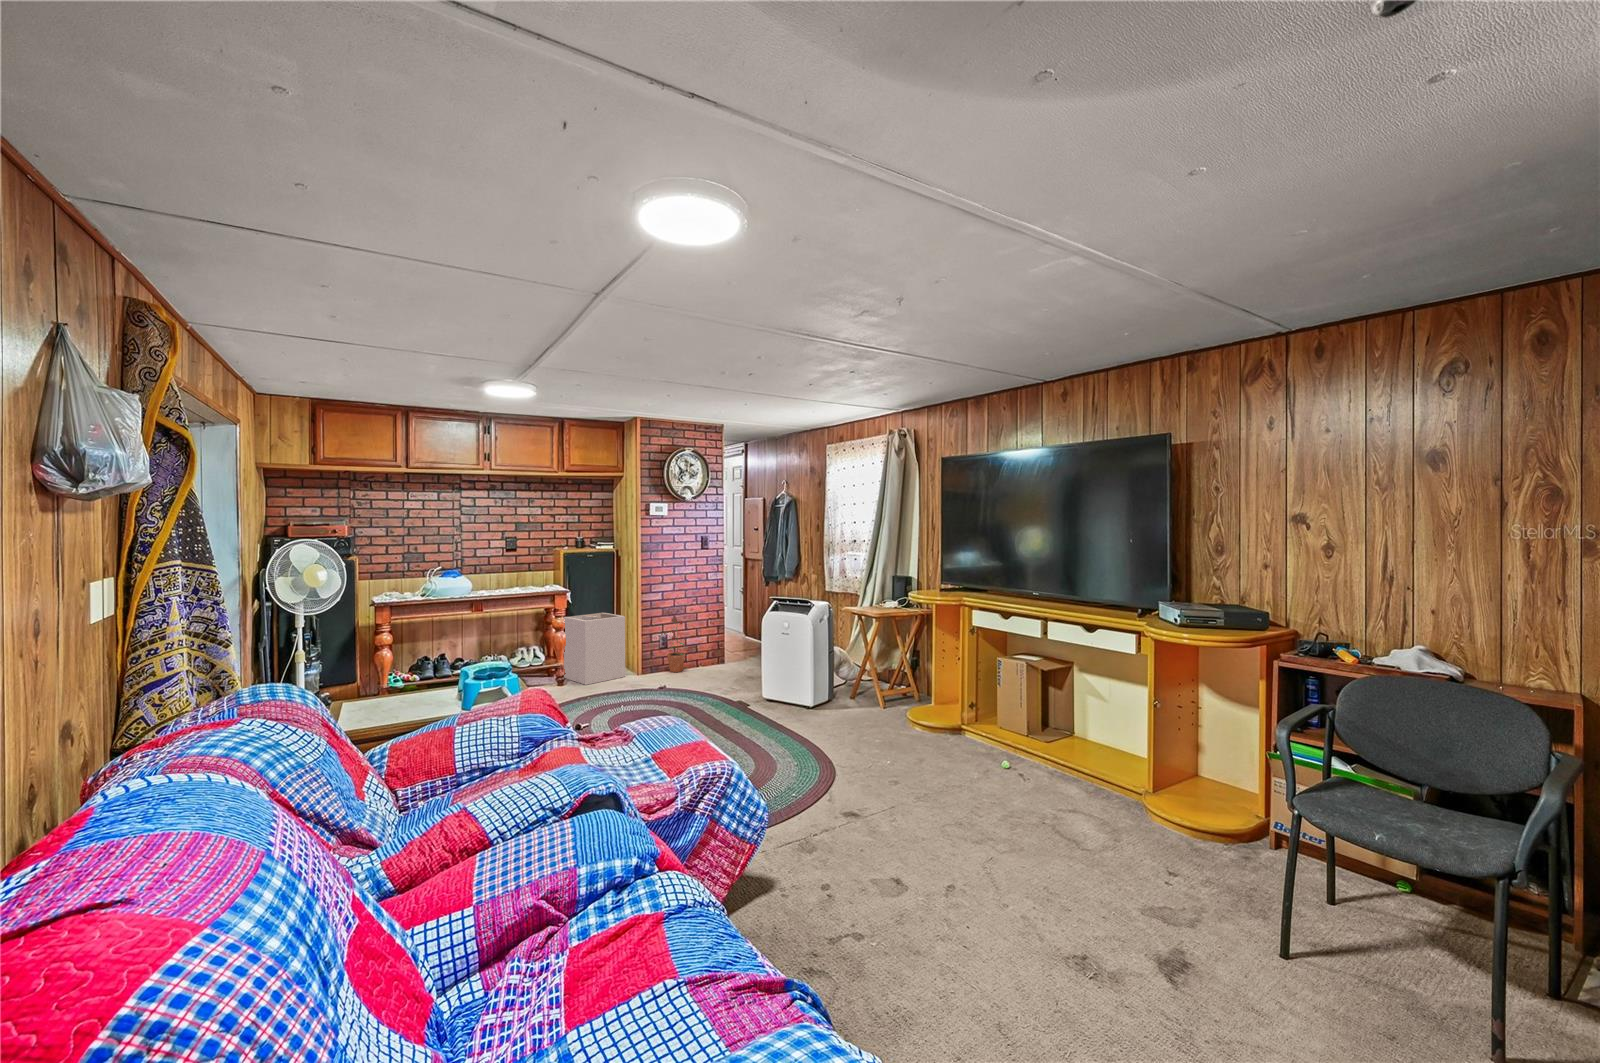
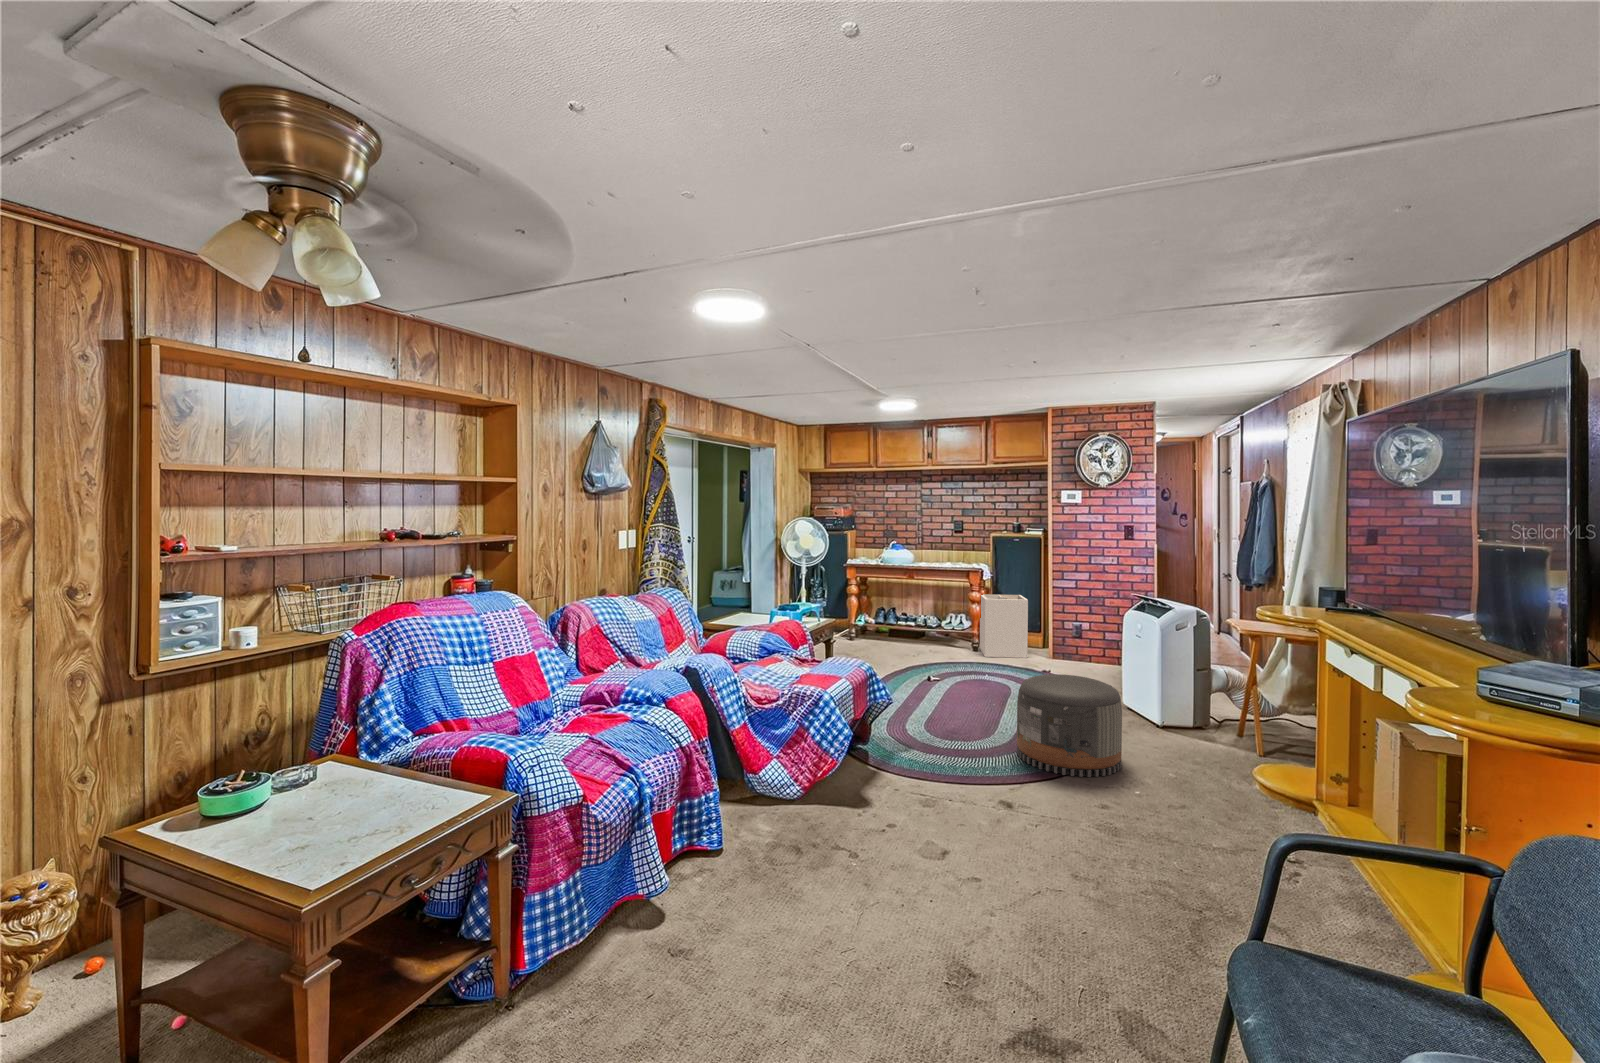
potted plant: present [661,618,685,672] -> none [1068,608,1092,665]
pouf: none [775,675,867,772] -> present [1017,674,1122,777]

